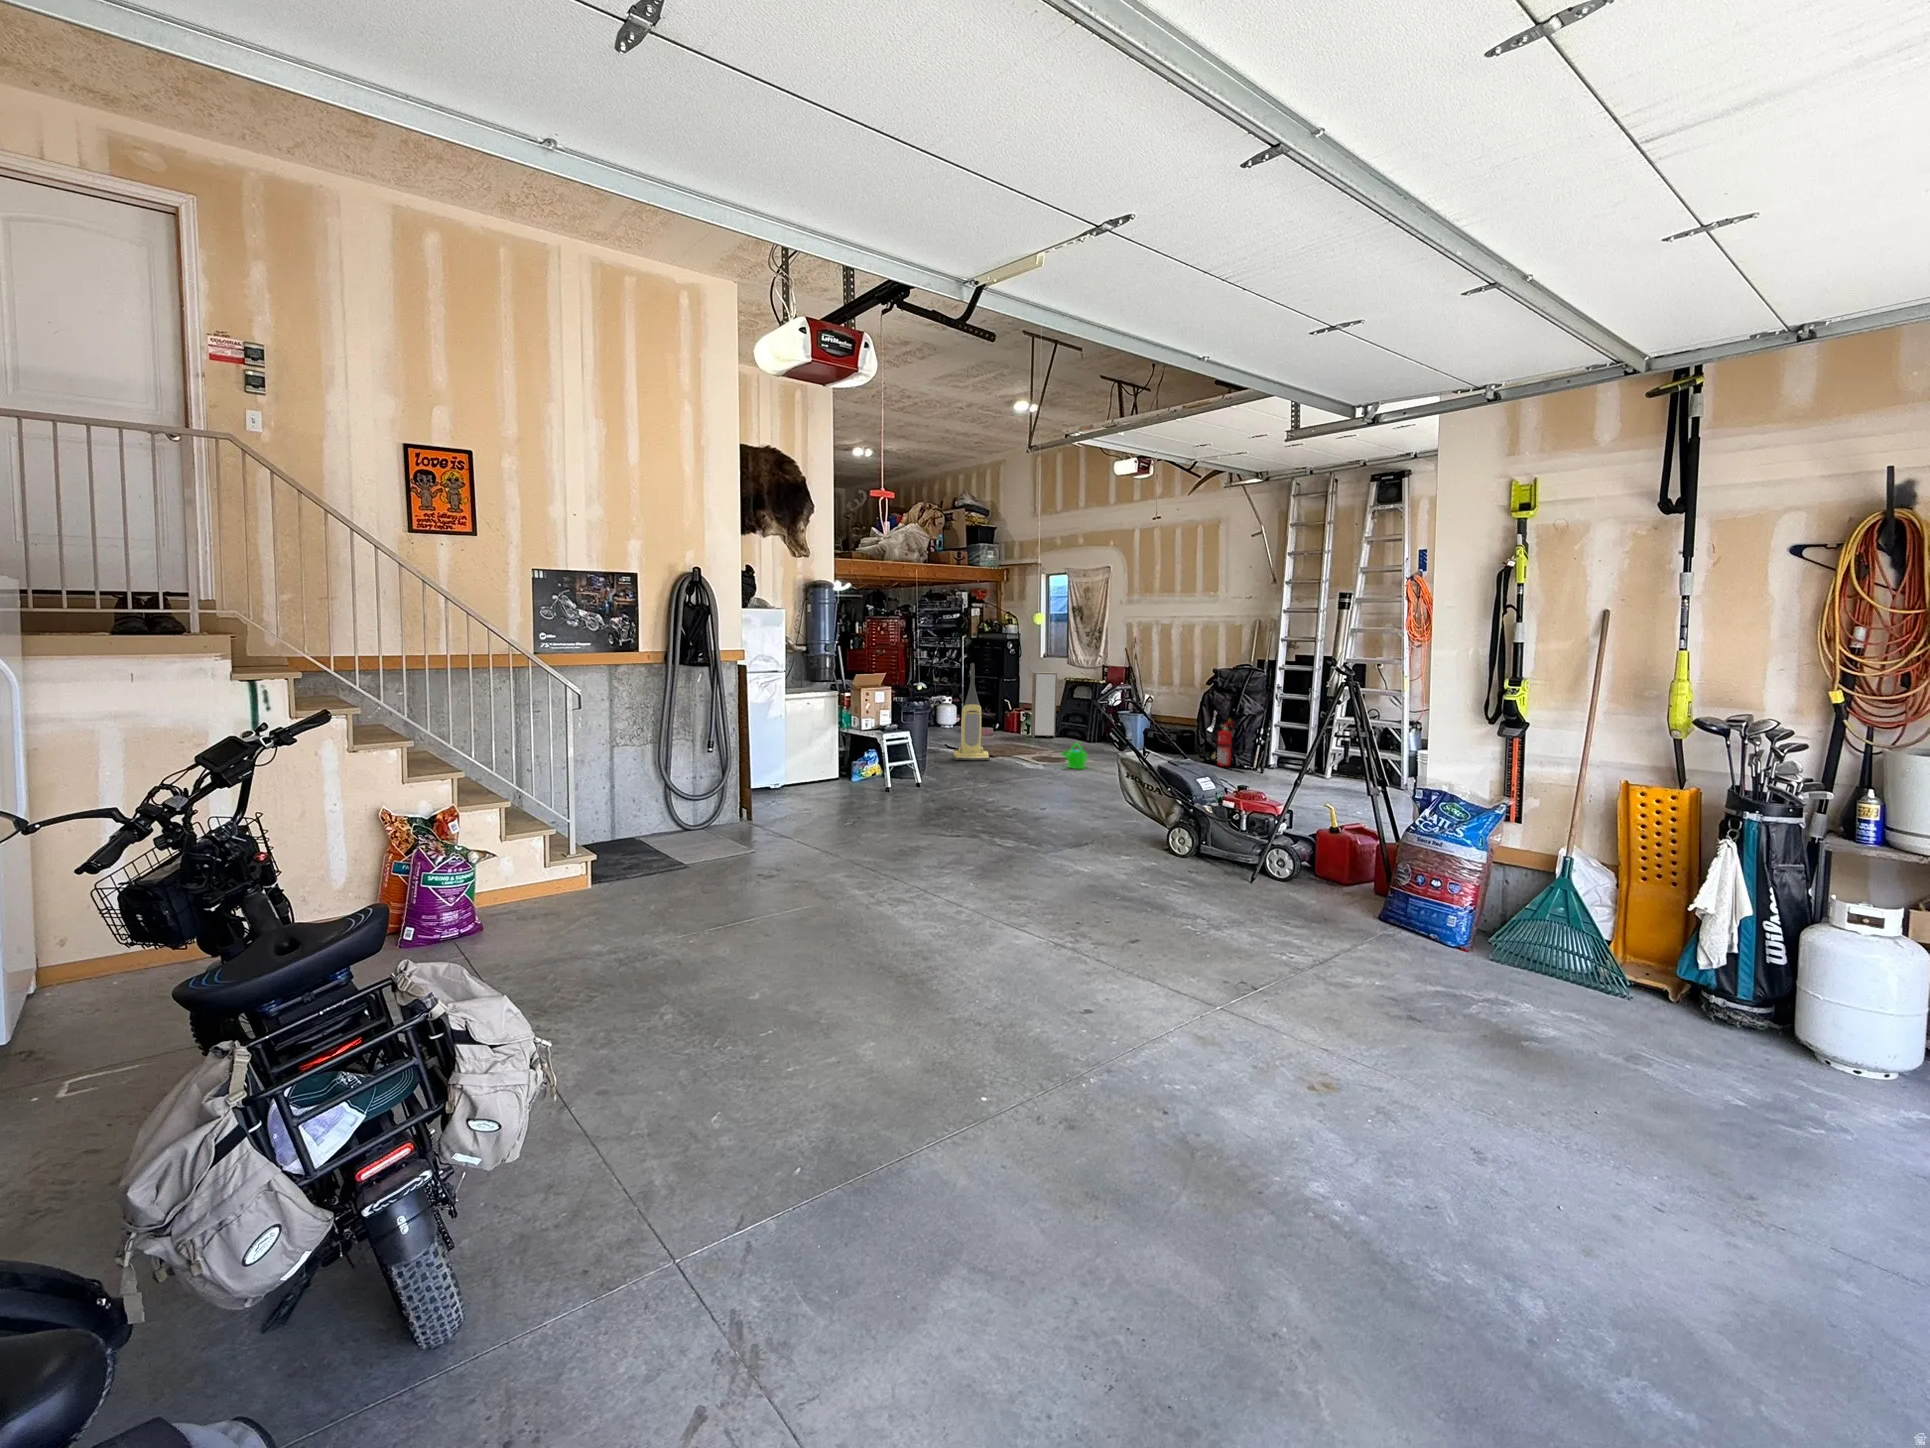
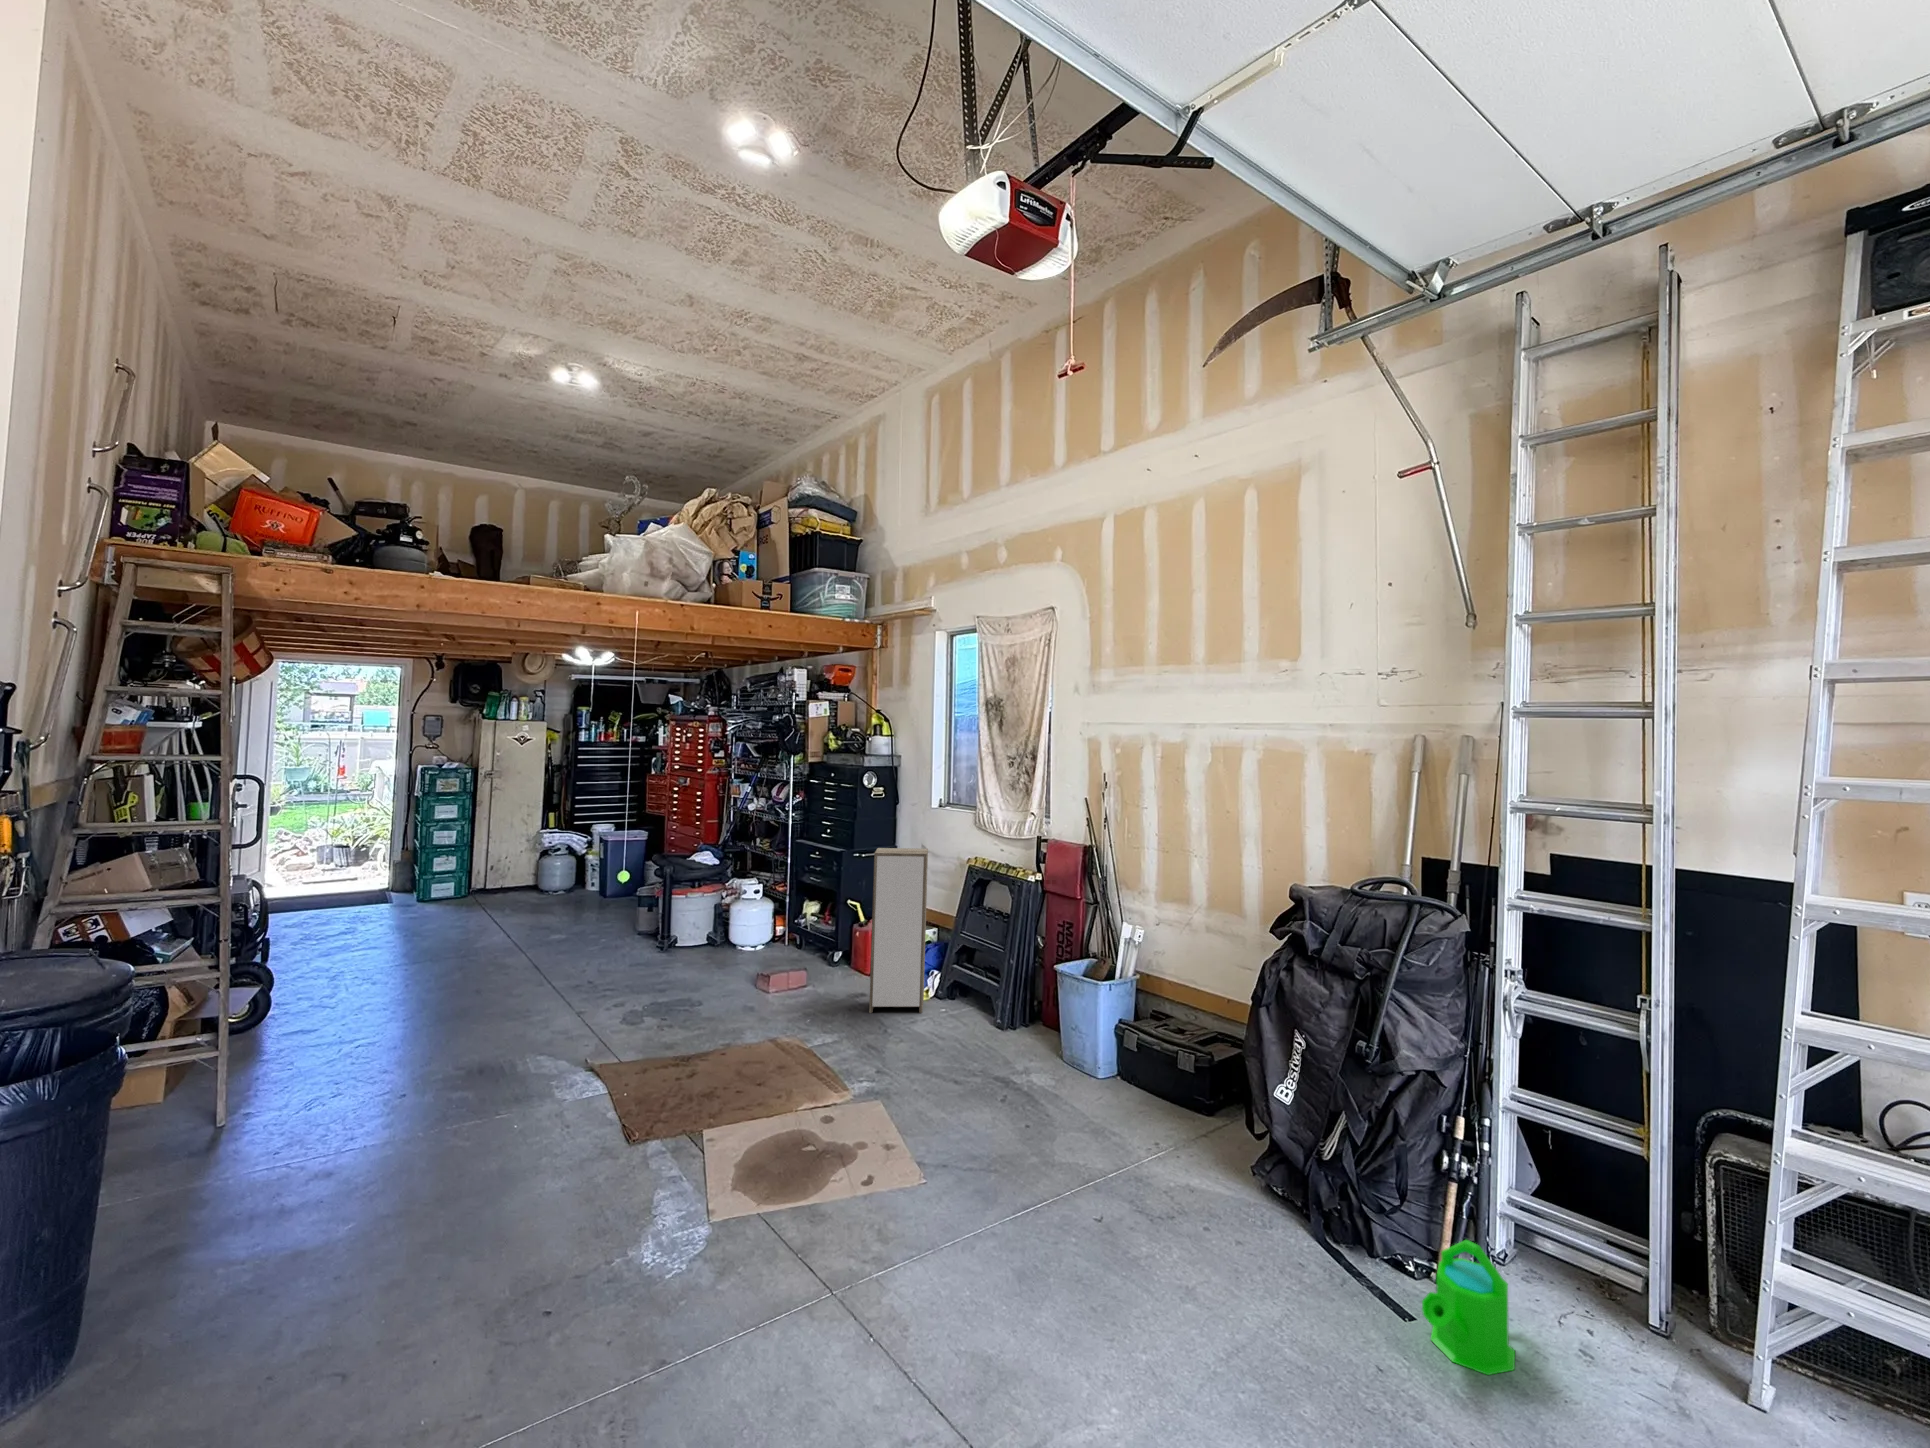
vacuum cleaner: present [954,663,990,761] -> none [336,882,513,1273]
fire extinguisher: present [1212,720,1232,766] -> none [1296,1093,1376,1280]
watering can: present [1061,742,1088,769] -> present [1422,1240,1515,1375]

